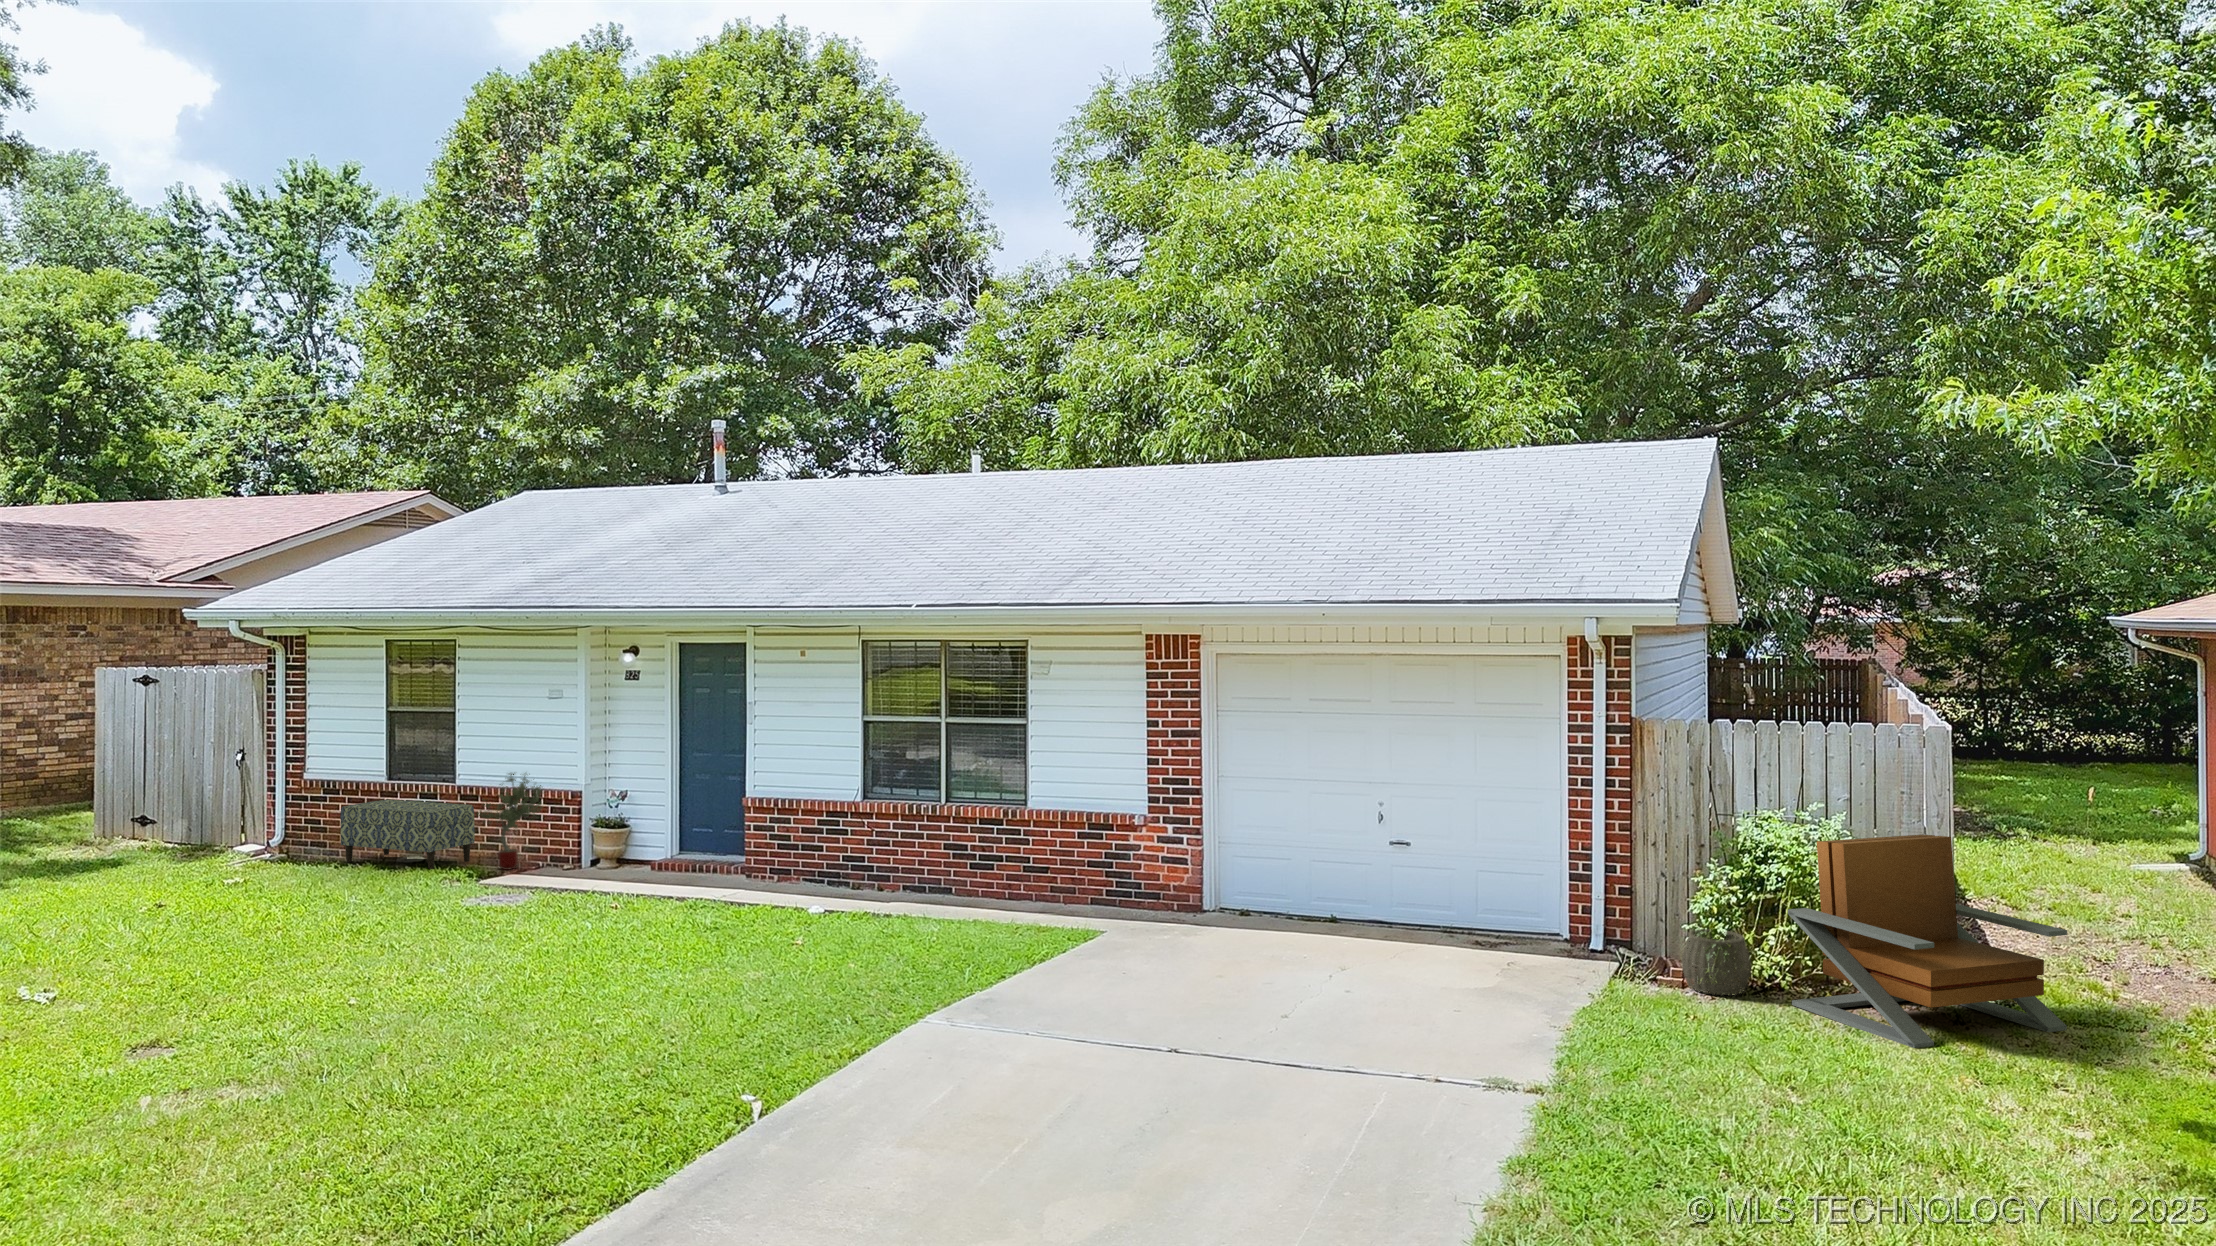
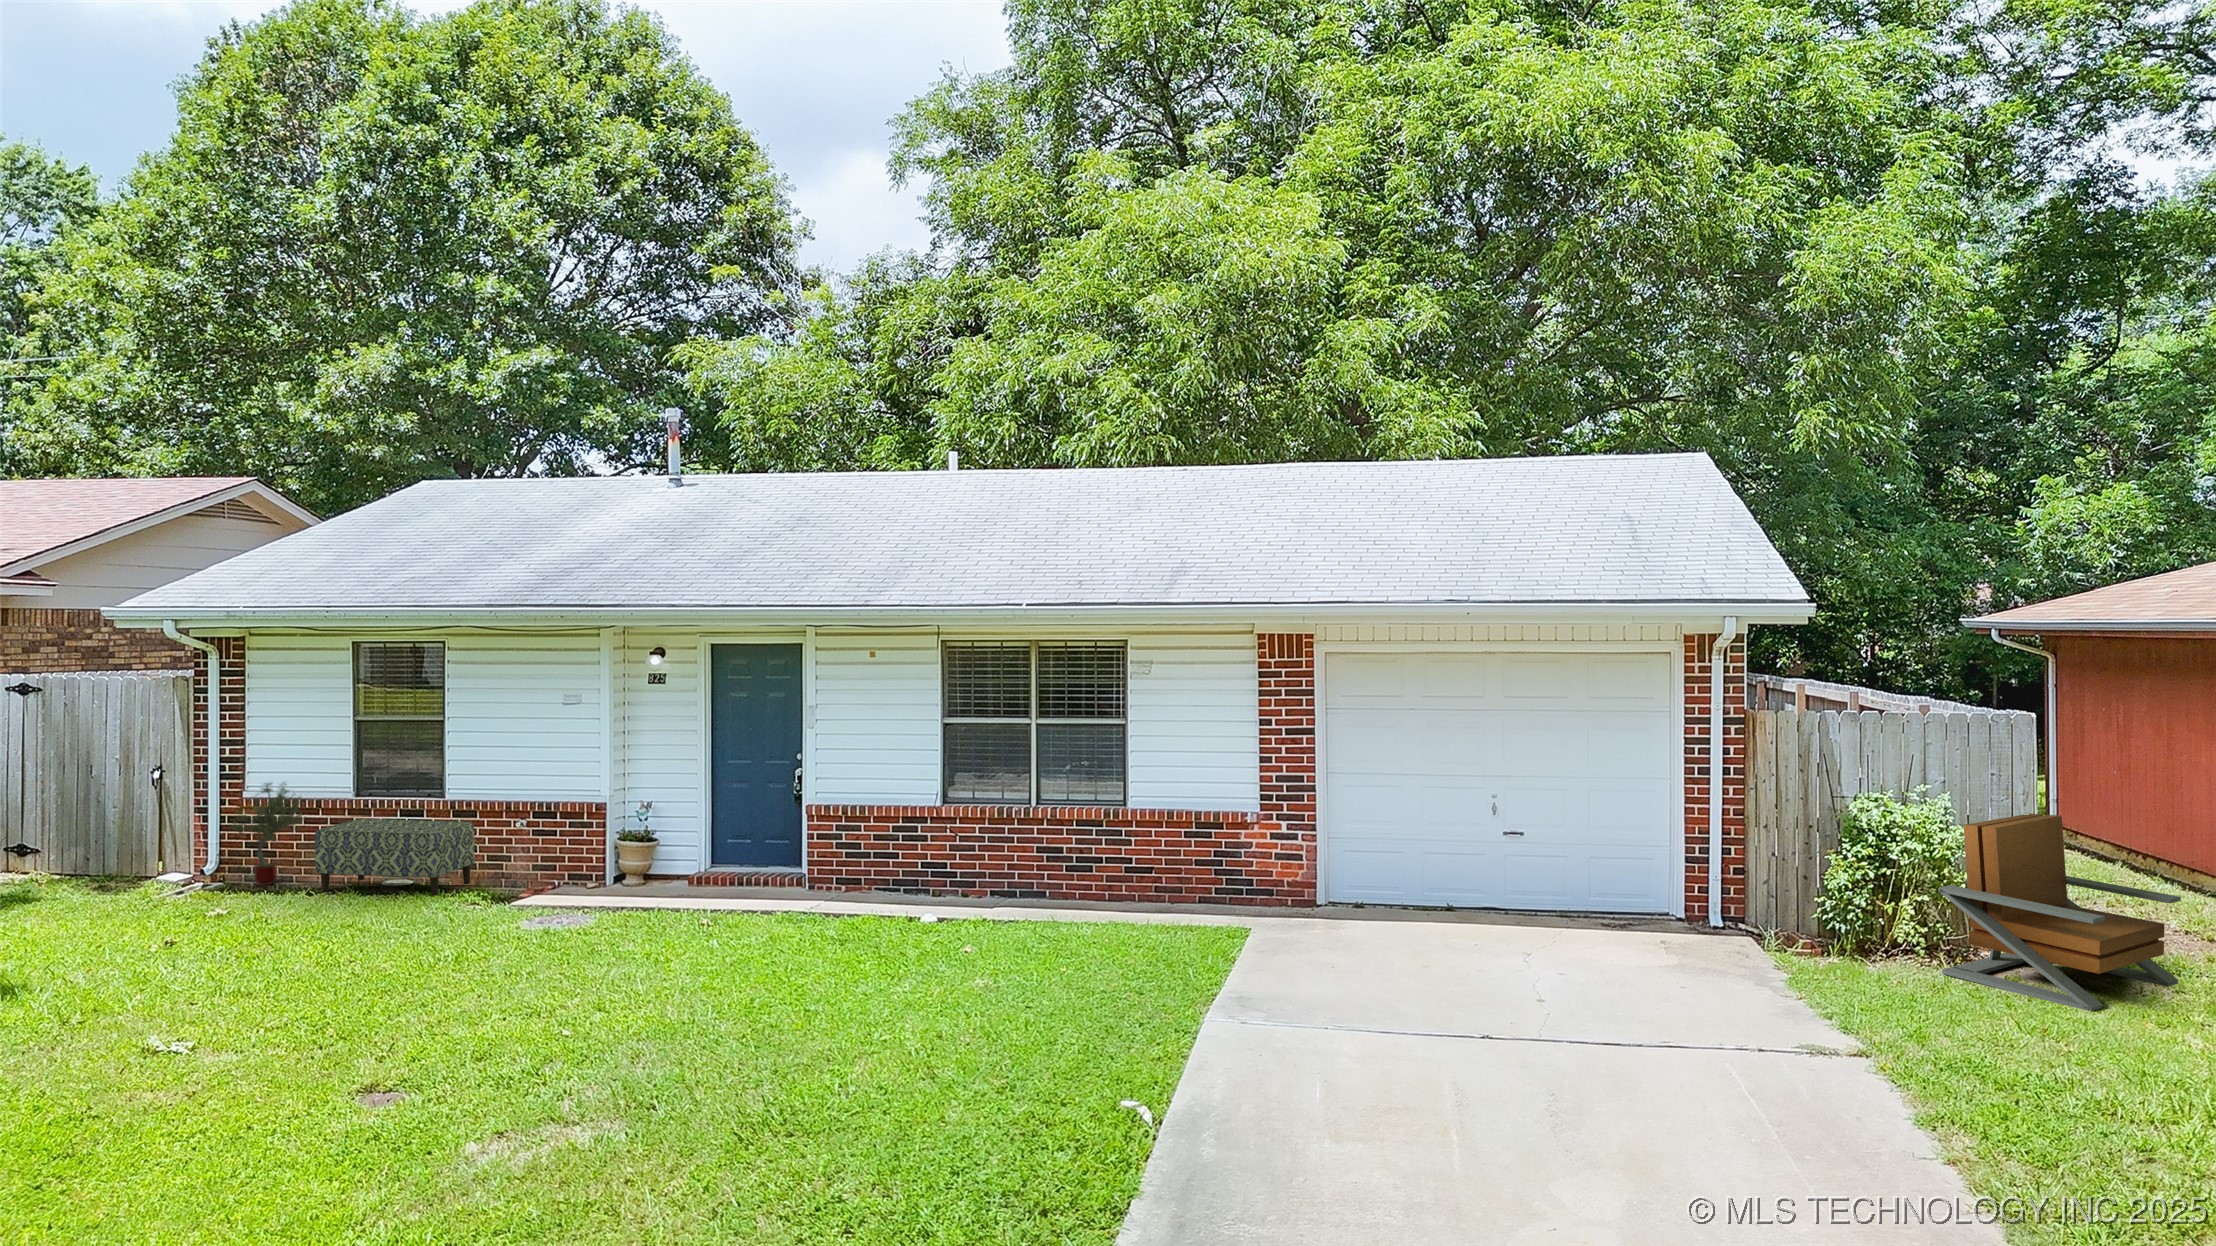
potted tree: present [477,773,541,870] -> present [231,783,304,886]
woven basket: present [1682,929,1751,995] -> none [1828,906,1896,968]

